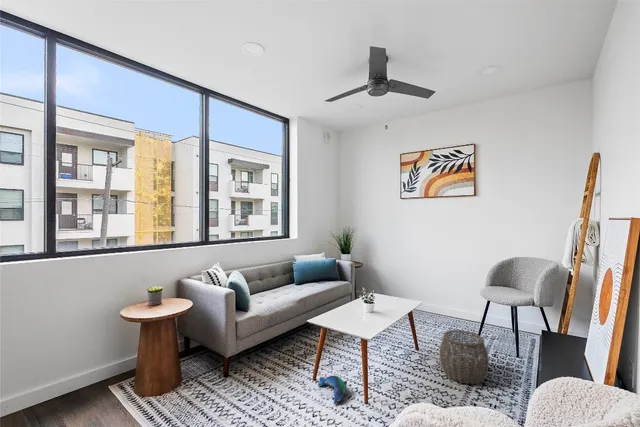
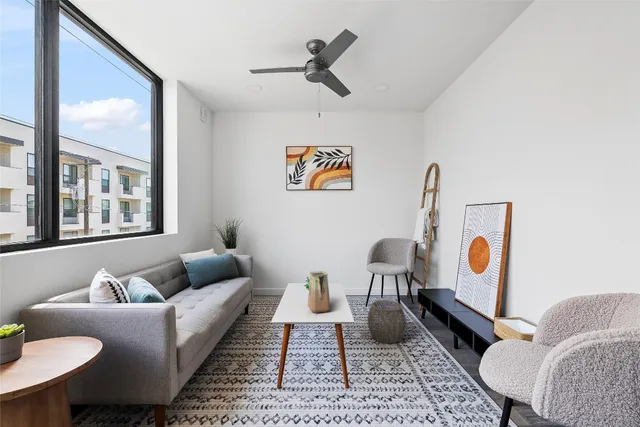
vase: none [349,283,371,323] -> present [308,271,330,313]
plush toy: present [318,376,347,404] -> none [288,374,328,404]

